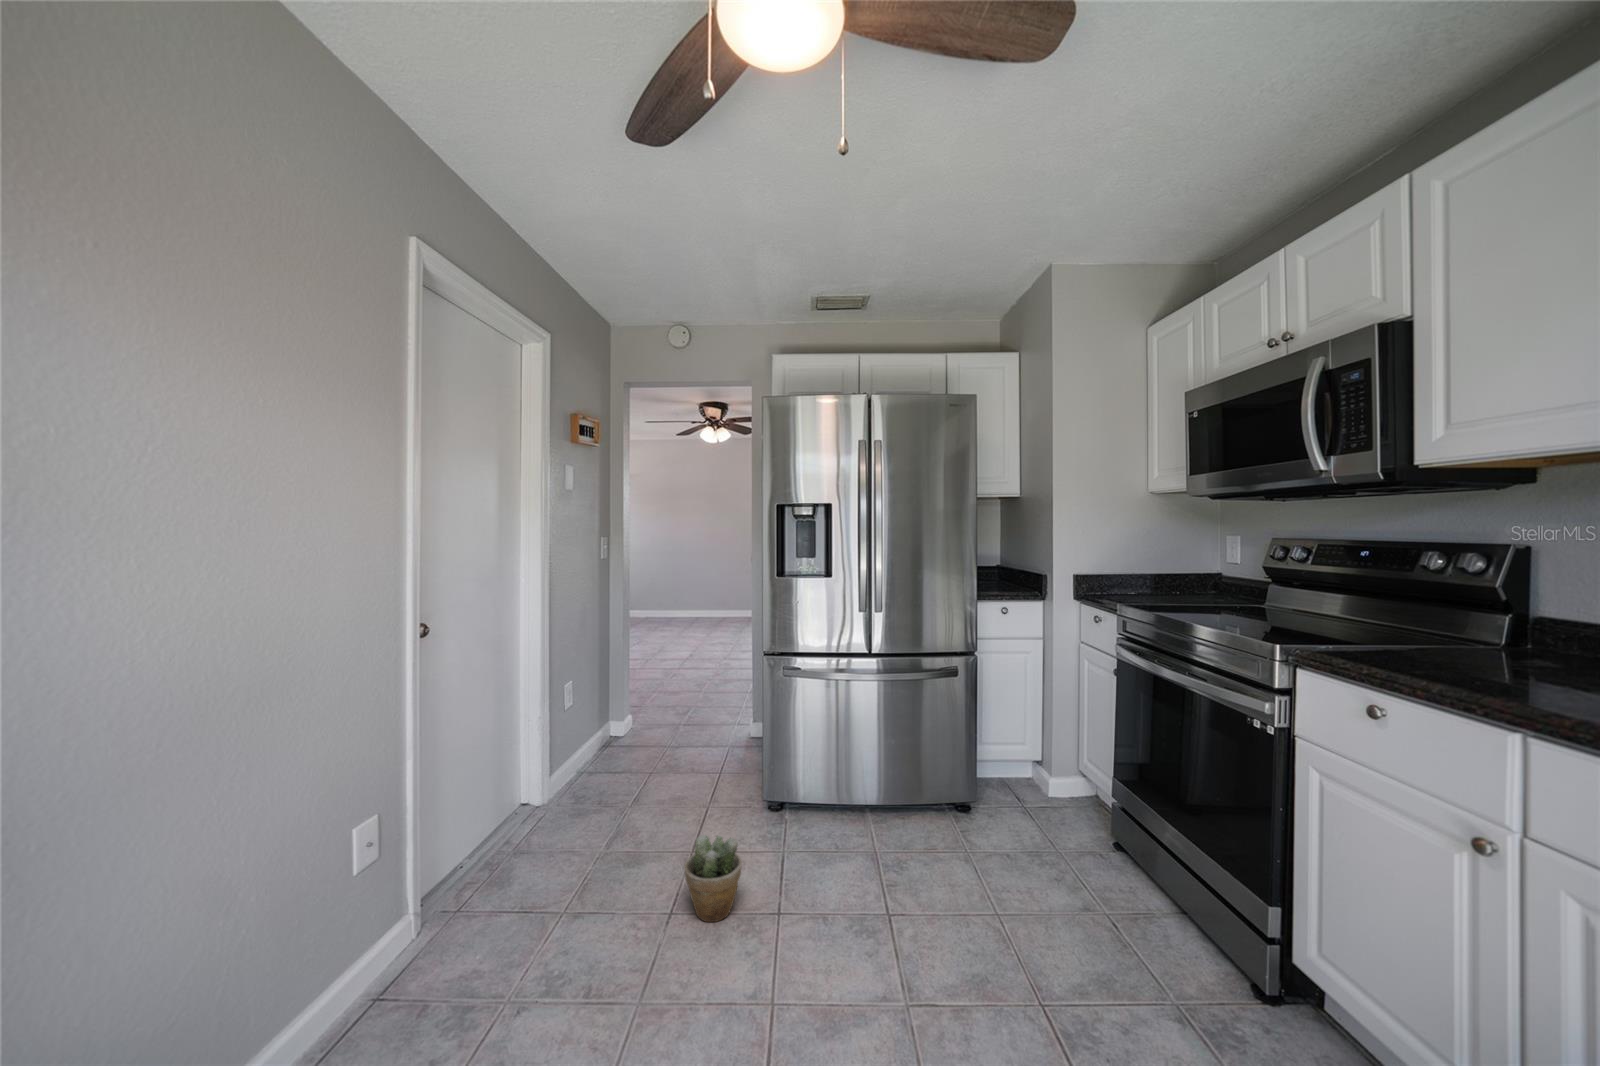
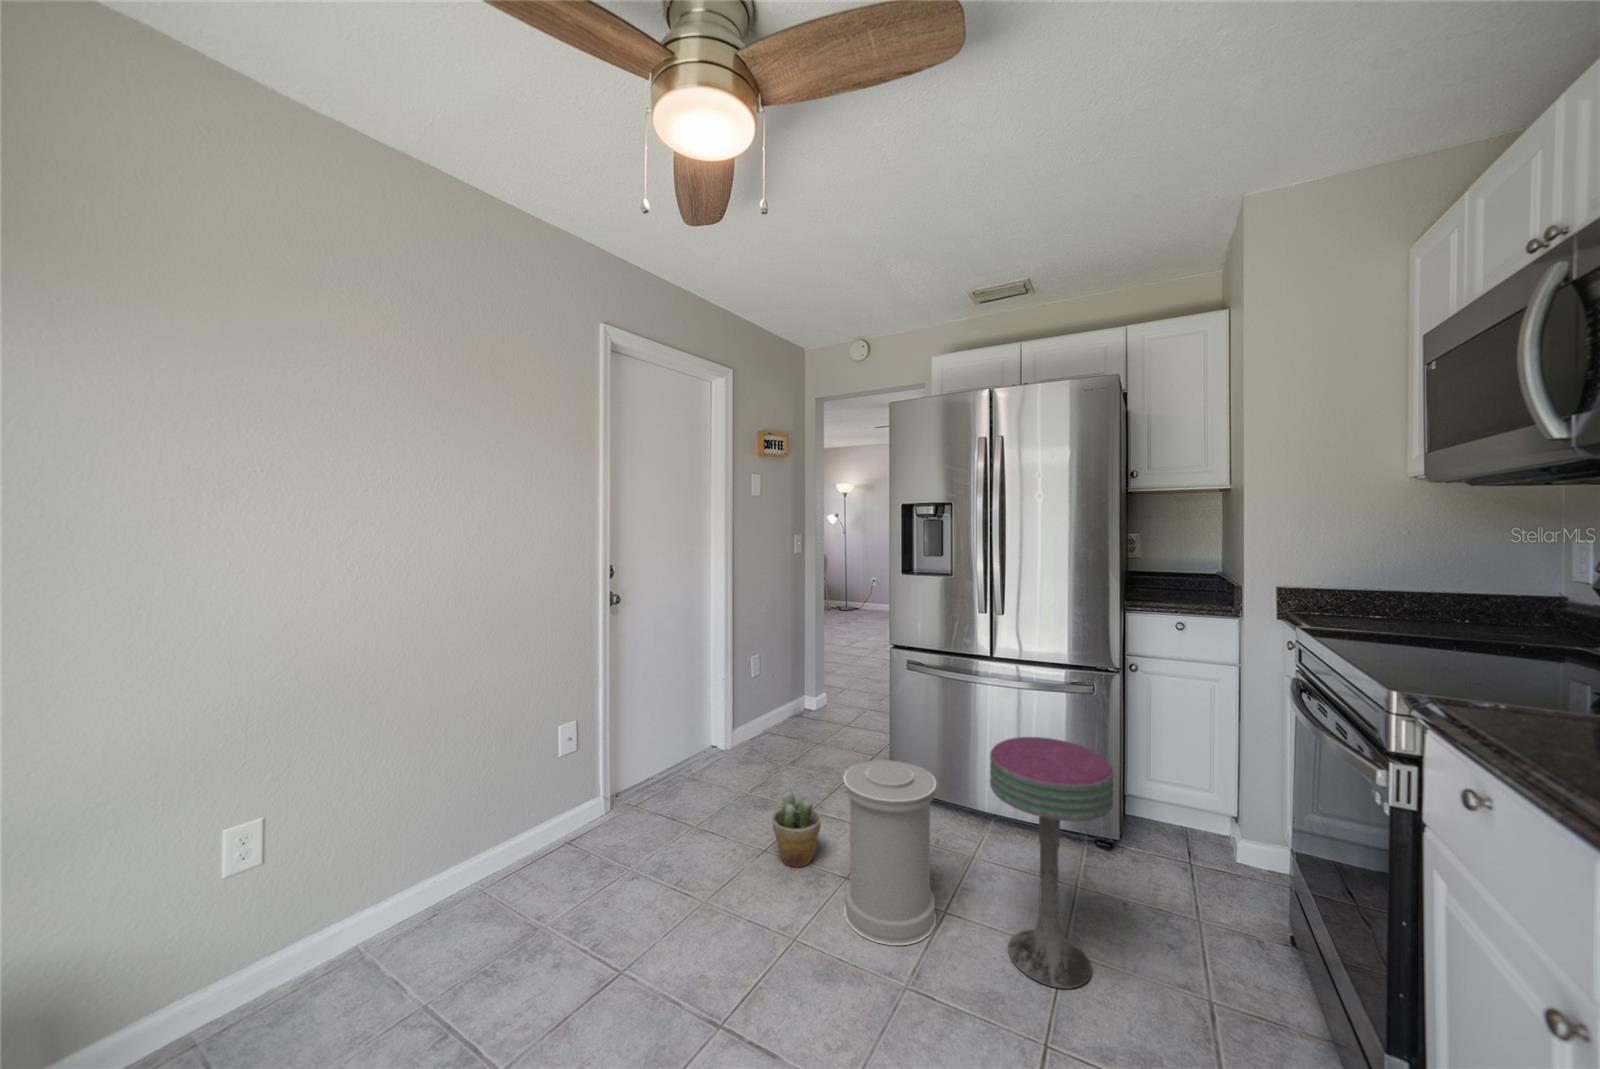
bar stool: none [939,722,1048,950] -> present [990,737,1114,989]
trash can: none [795,773,892,971] -> present [844,760,936,945]

